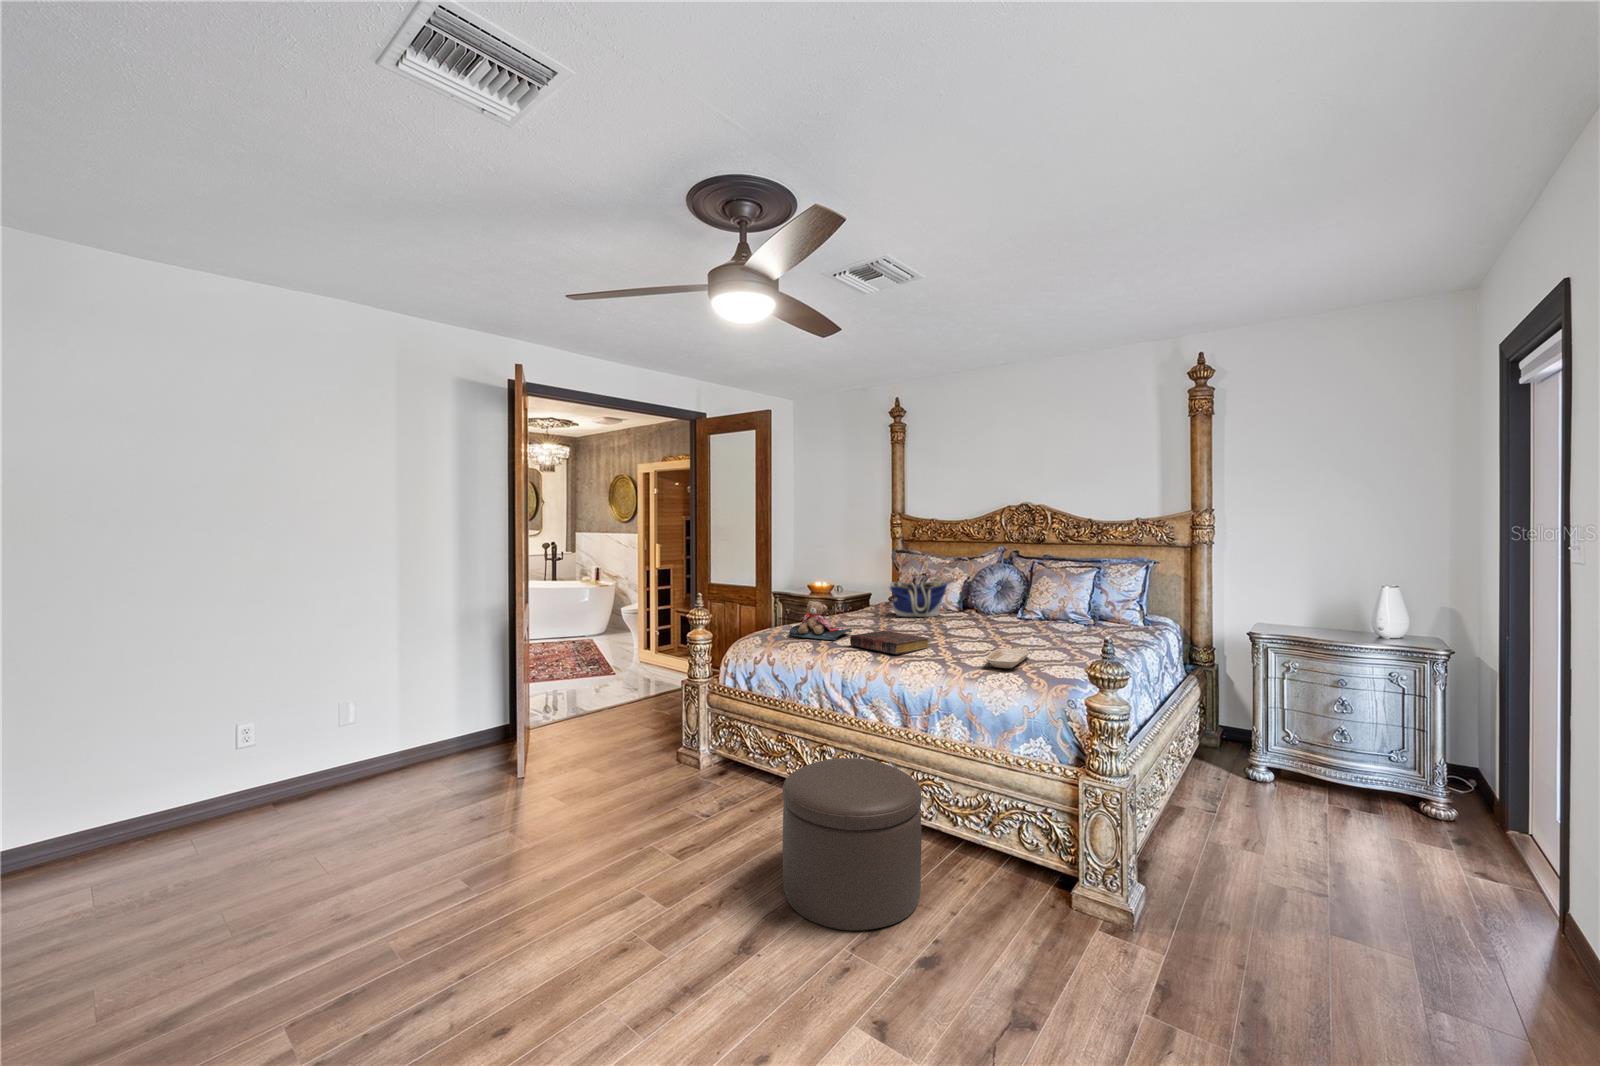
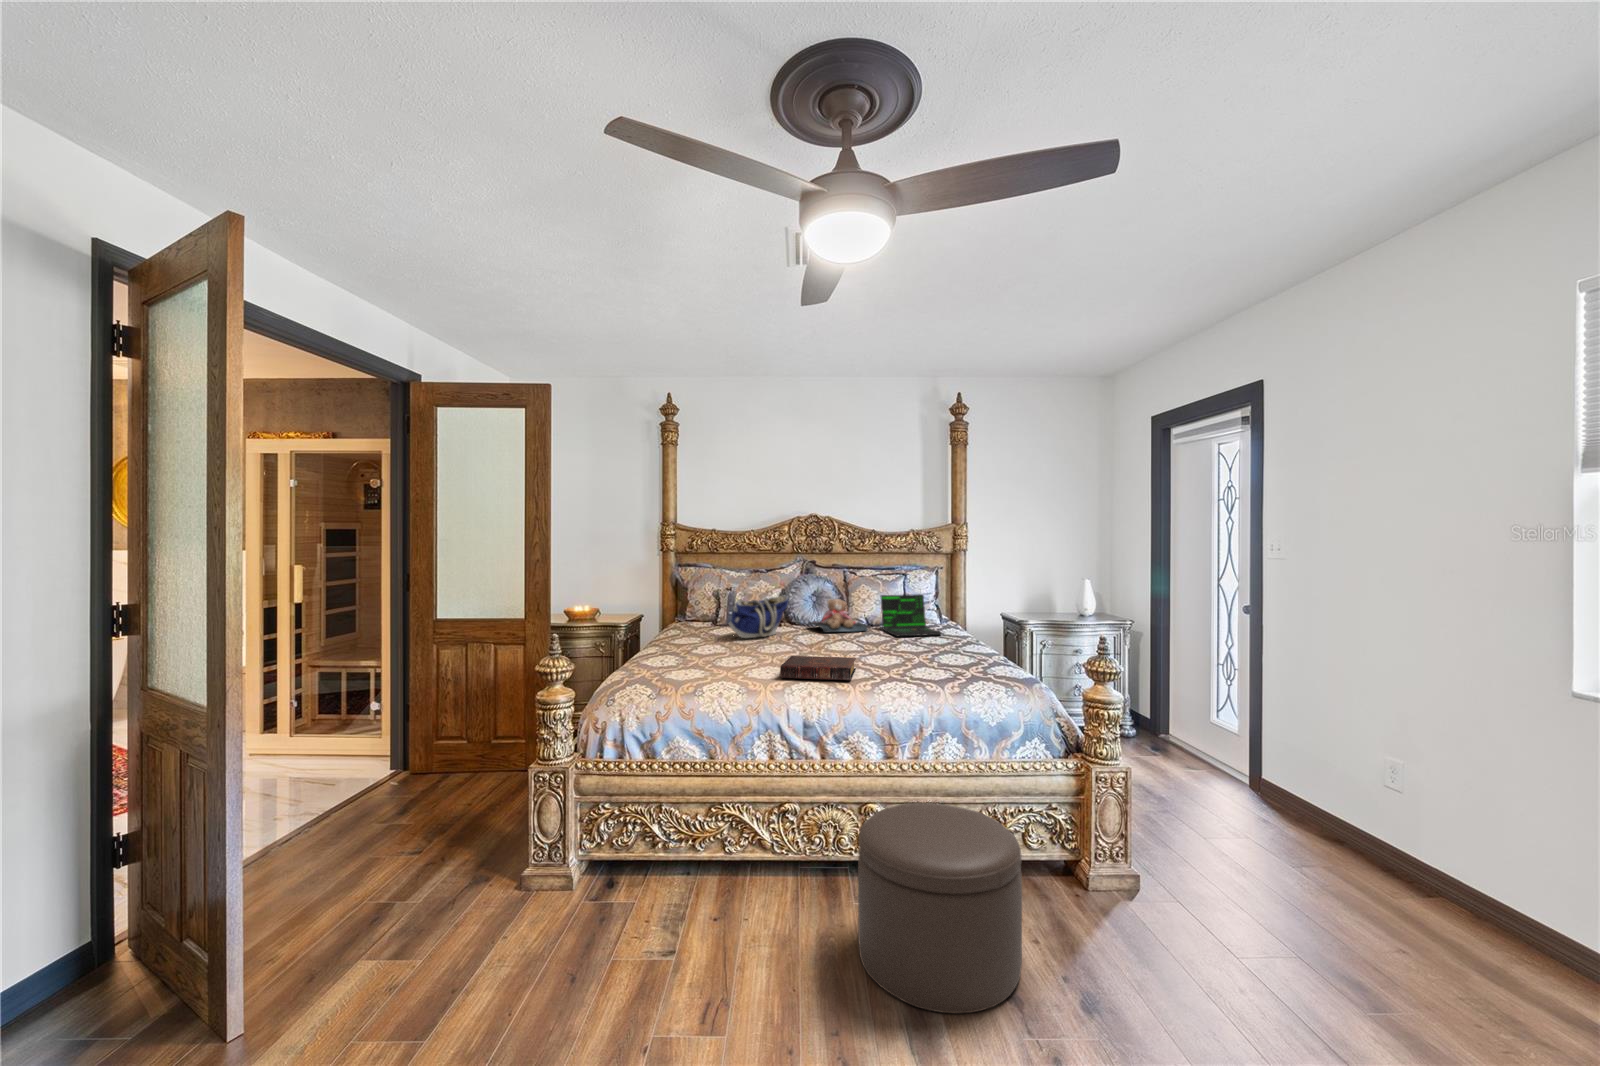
laptop: none [1041,587,1113,633] -> present [881,594,942,636]
teddy bear: present [789,601,852,640] -> present [808,599,868,632]
tray: present [986,648,1030,668] -> none [929,658,981,678]

